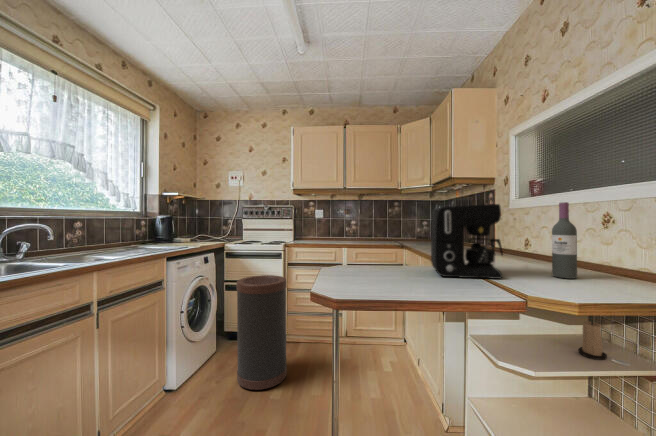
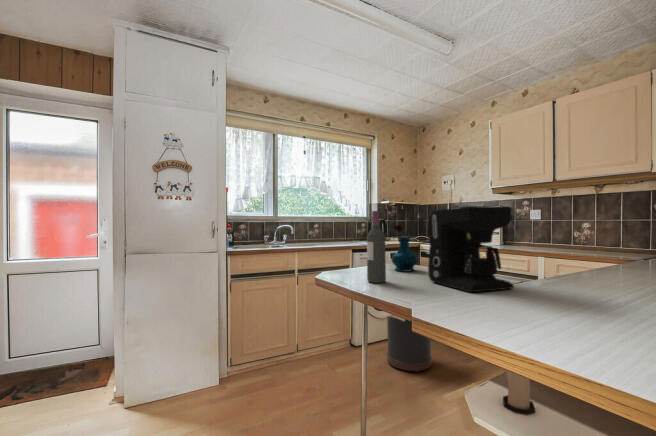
wine bottle: present [552,202,577,279] -> present [367,211,386,283]
vase: none [346,219,375,273] -> present [389,224,417,272]

